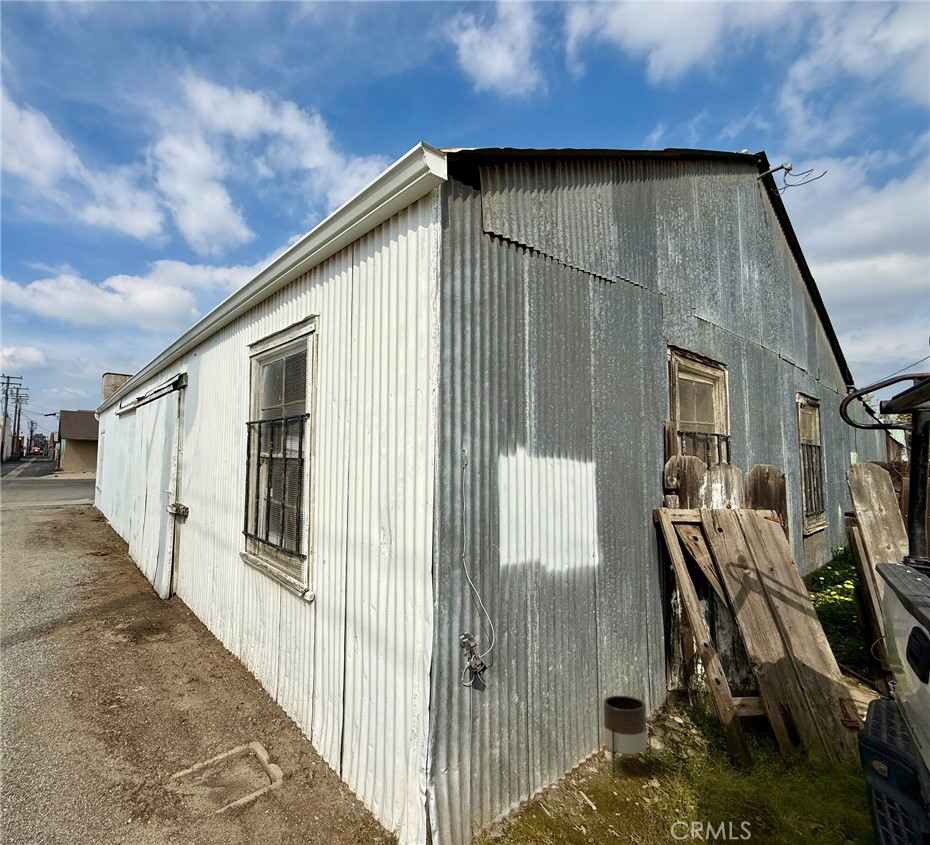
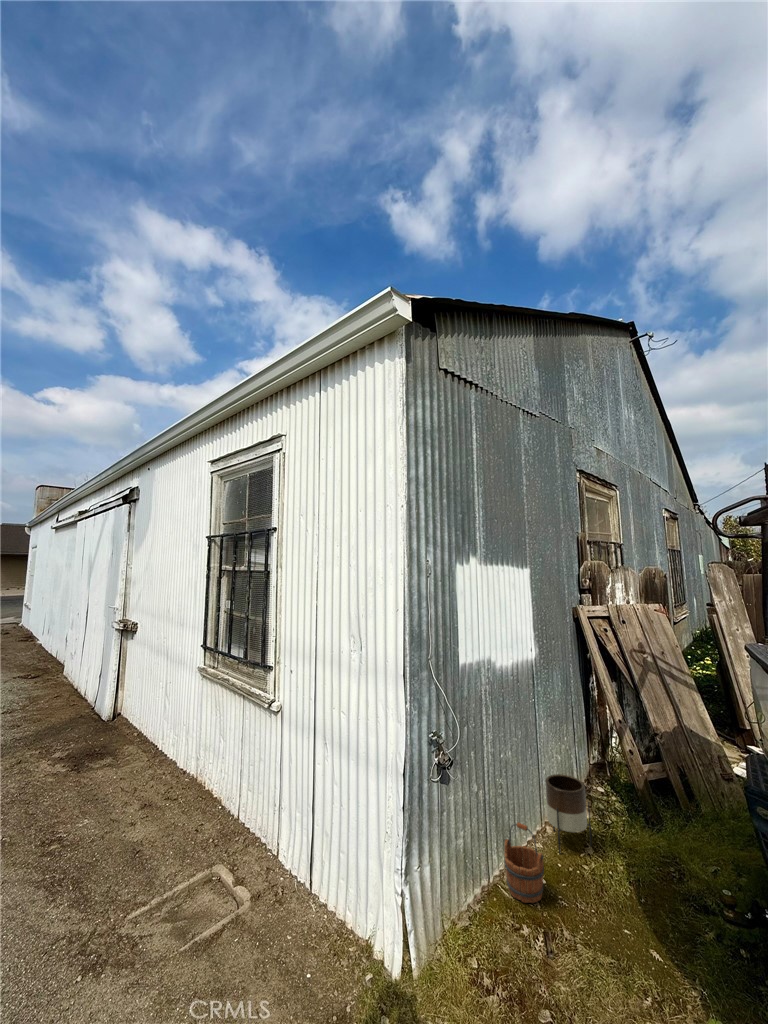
wooden bucket: none [547,736,588,817] -> present [504,822,544,903]

